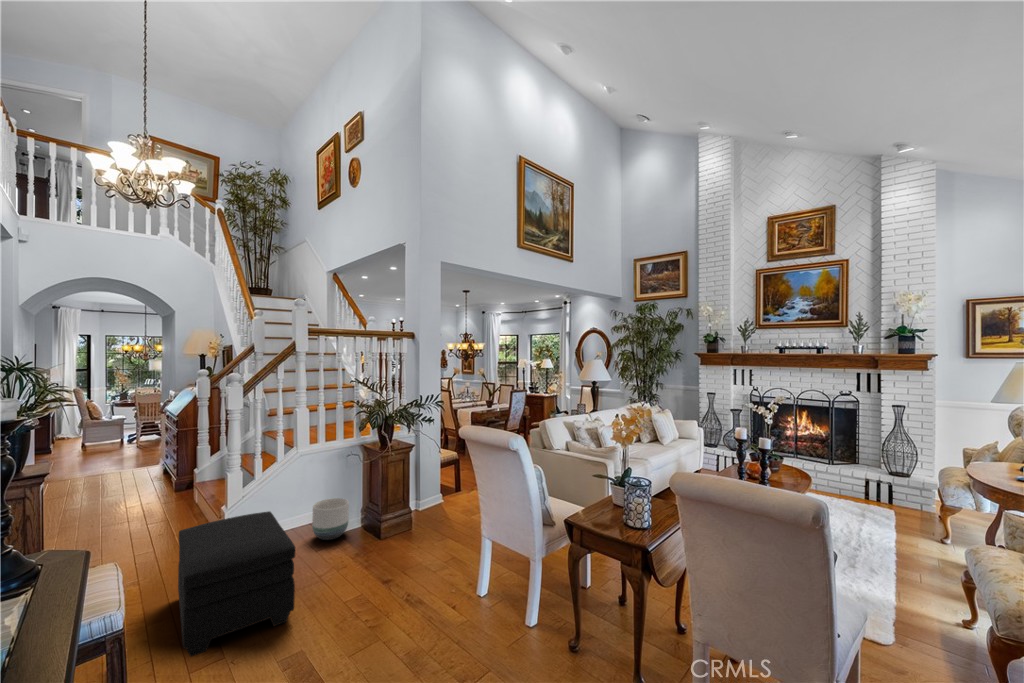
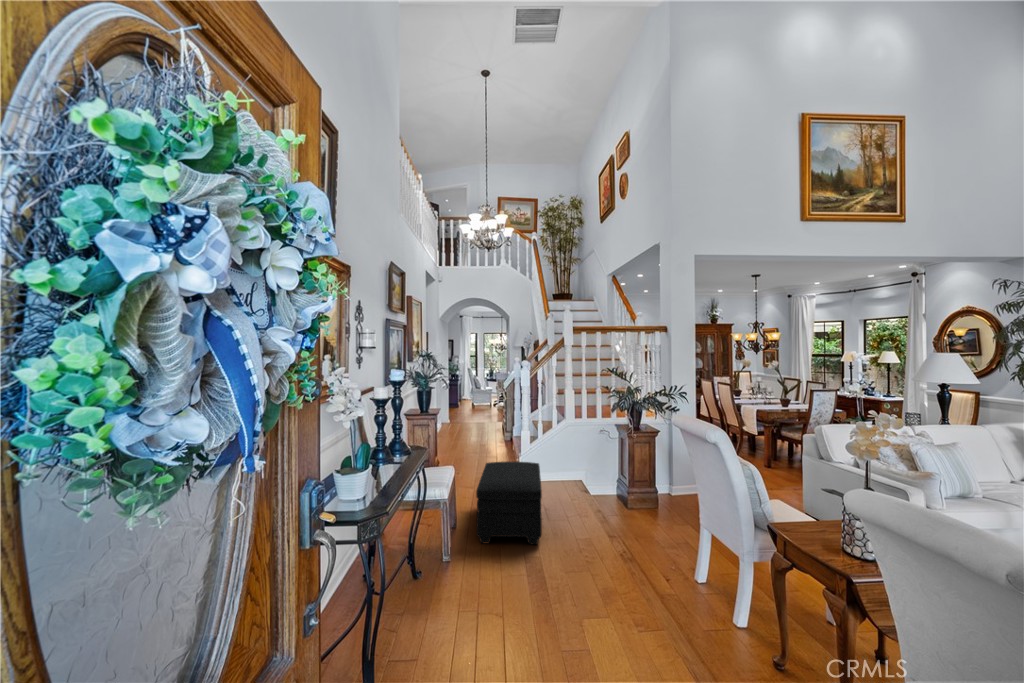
planter: present [312,498,349,540] -> none [574,465,602,498]

